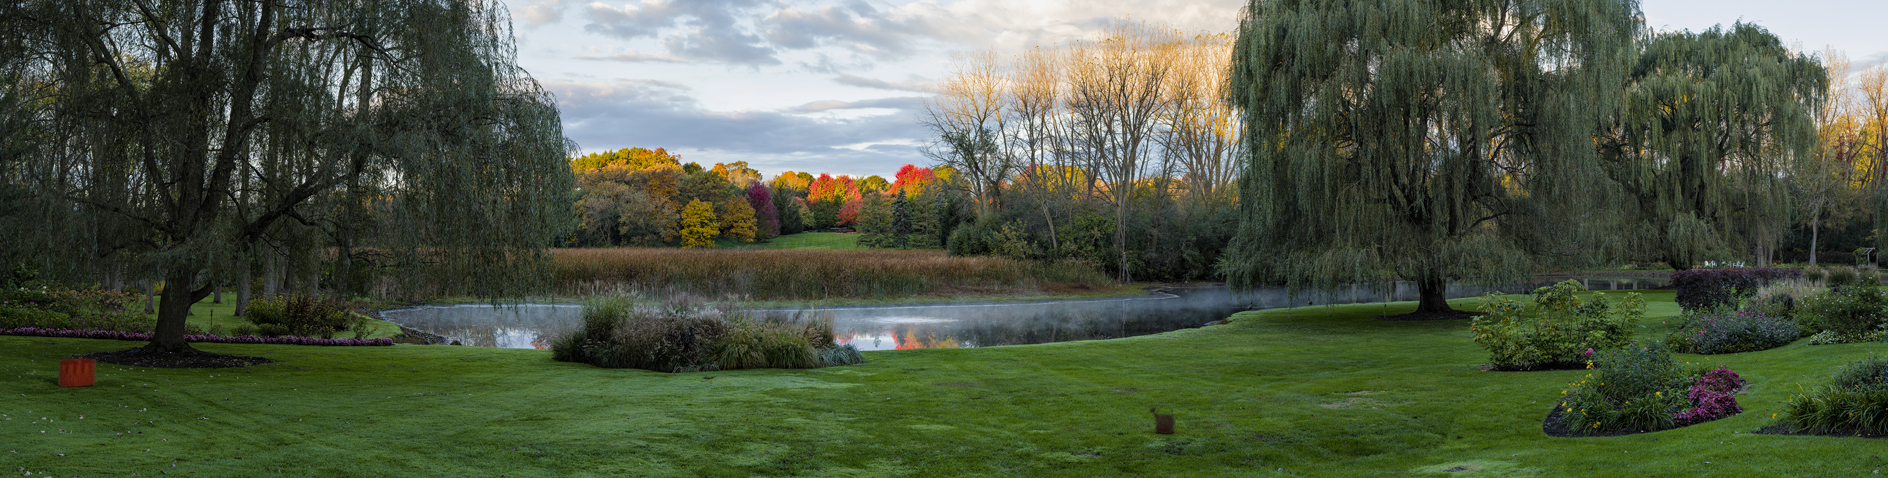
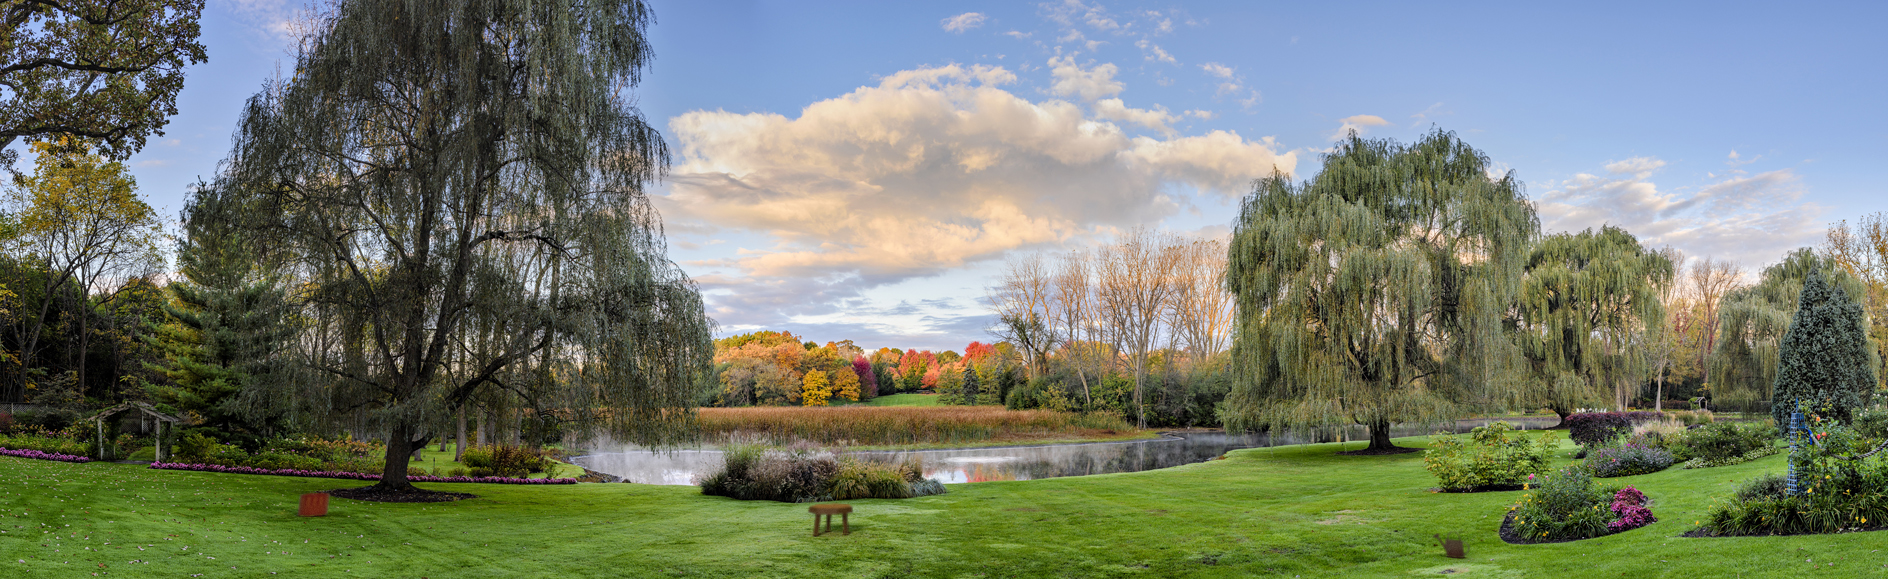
footstool: none [690,374,744,412] -> present [808,503,853,536]
watering can: present [1149,408,1175,434] -> present [1433,532,1470,558]

